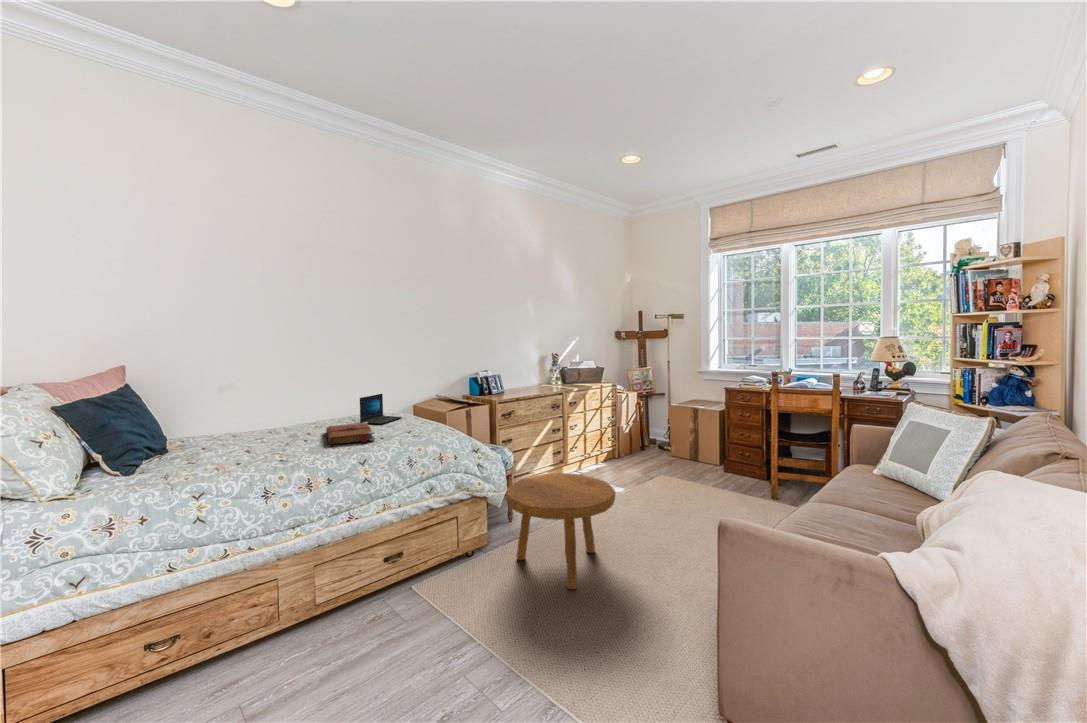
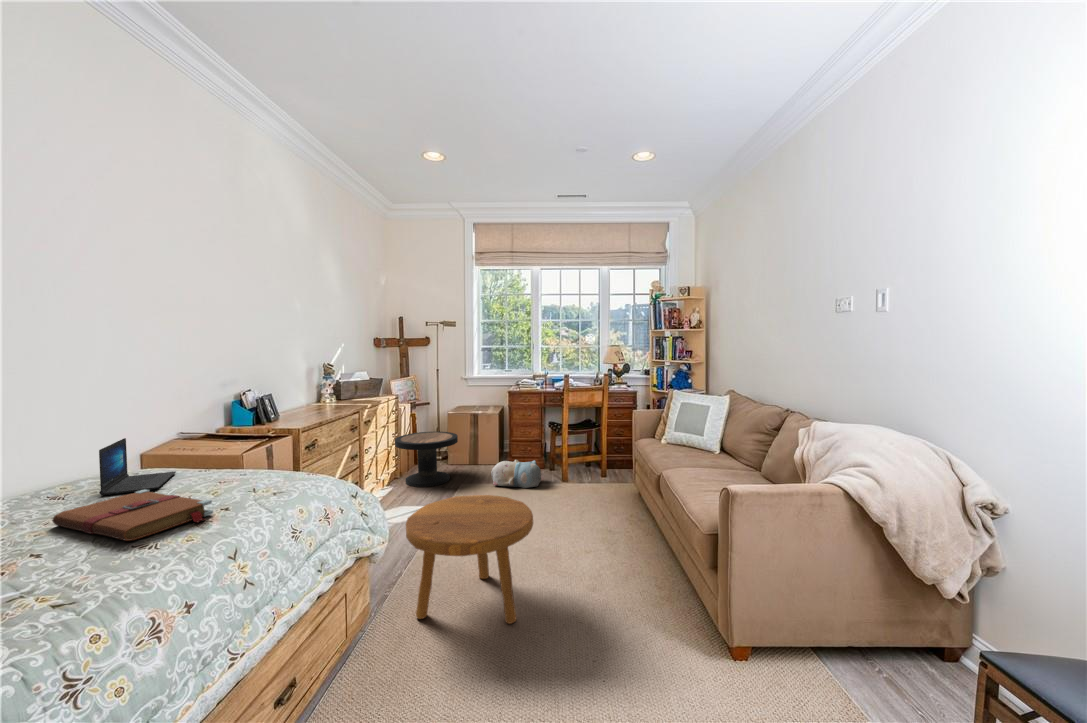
side table: none [607,420,666,471] -> present [395,432,458,487]
plush toy: none [687,461,742,495] -> present [491,460,541,488]

